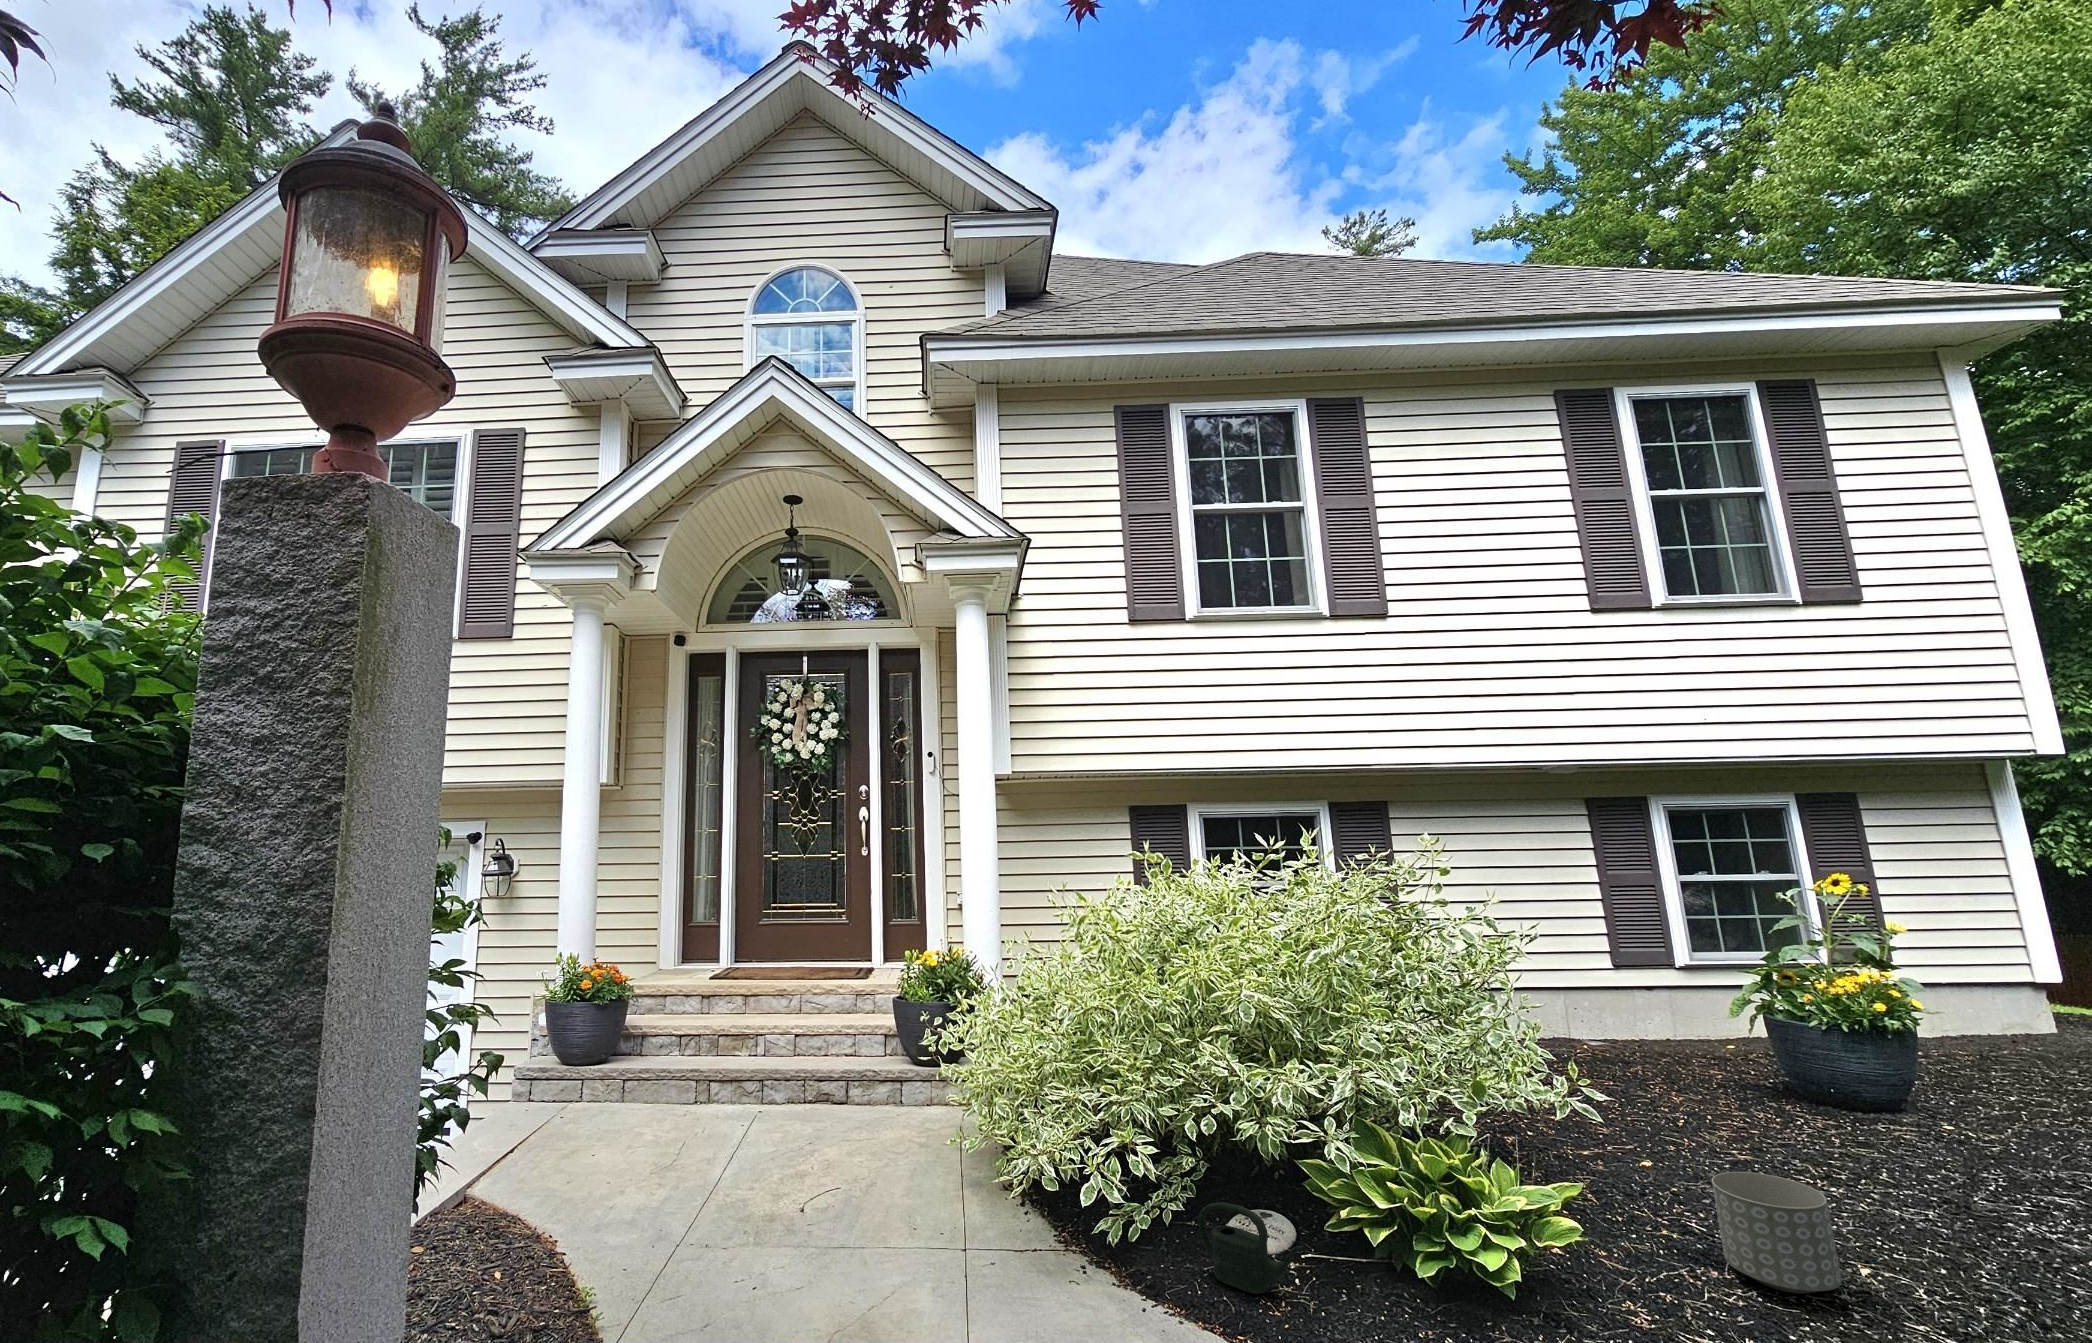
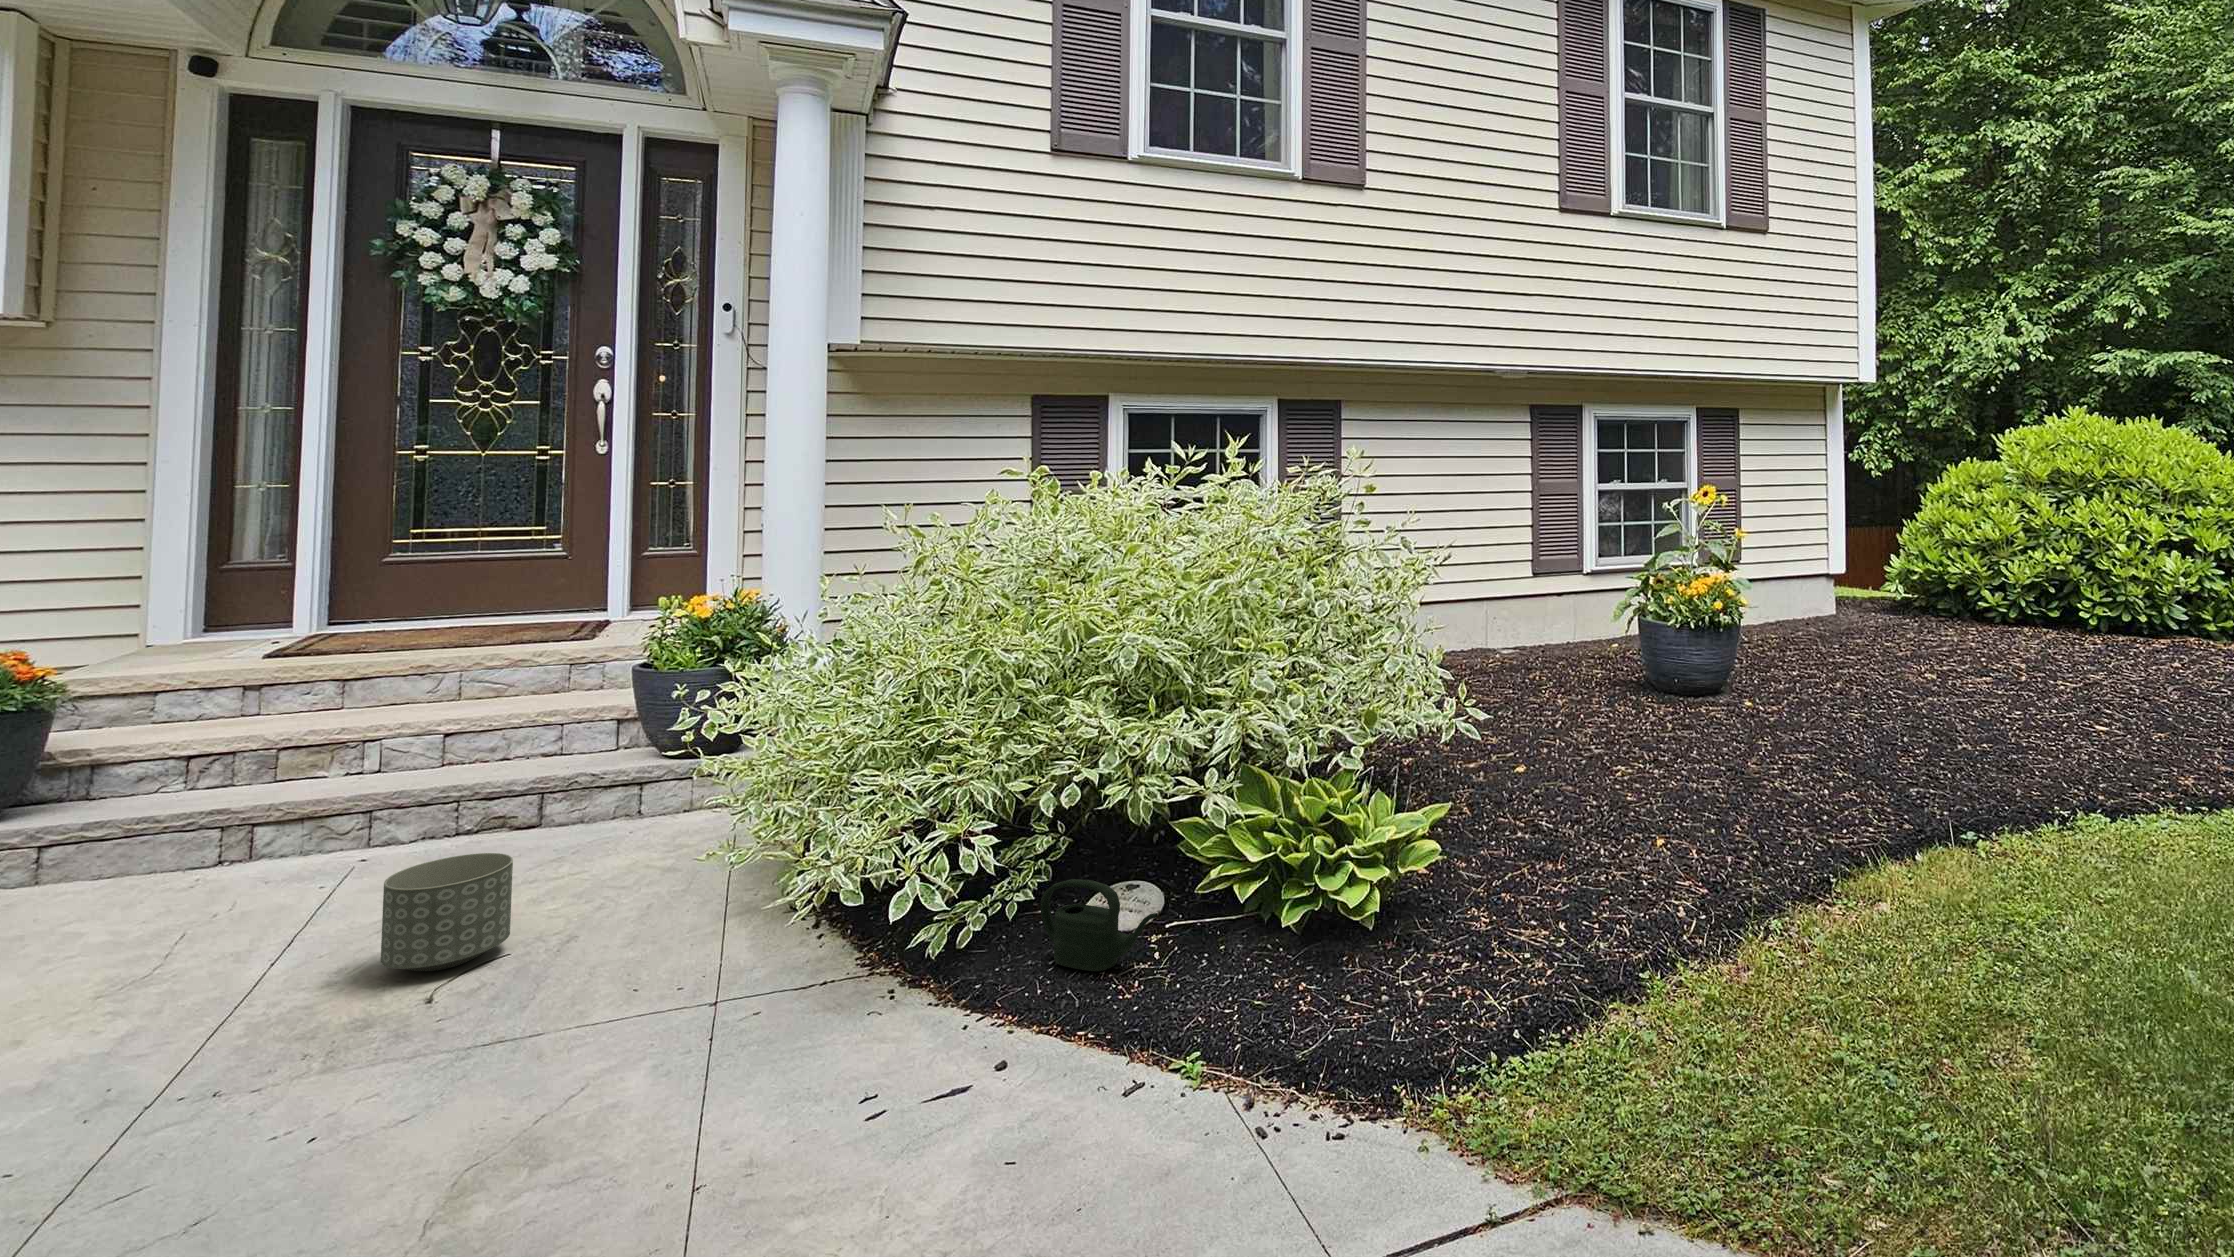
planter: present [1712,1172,1842,1294] -> present [381,853,513,971]

